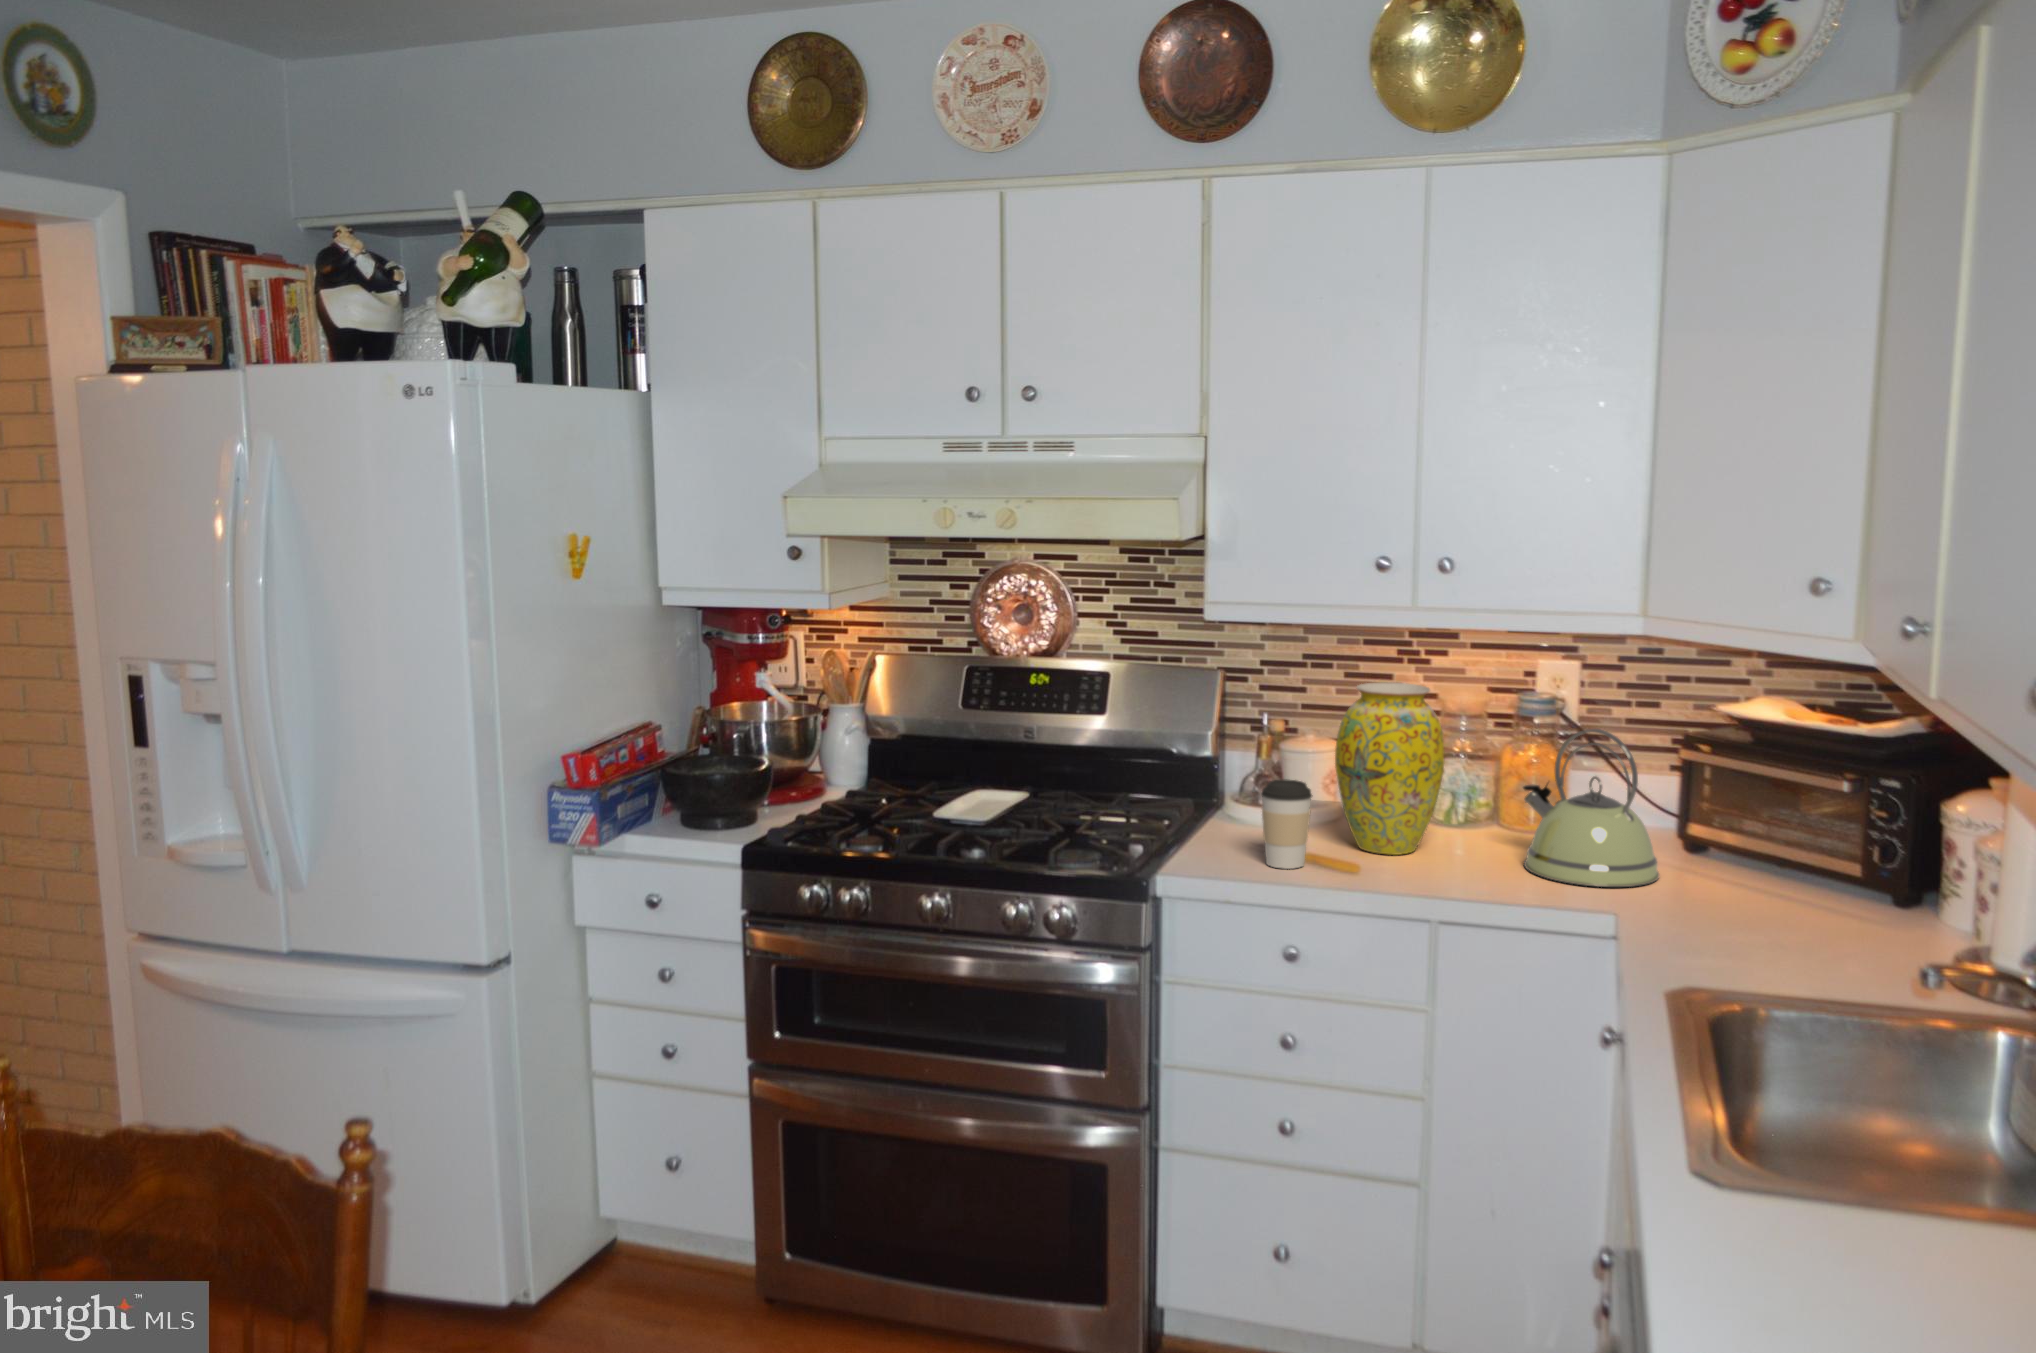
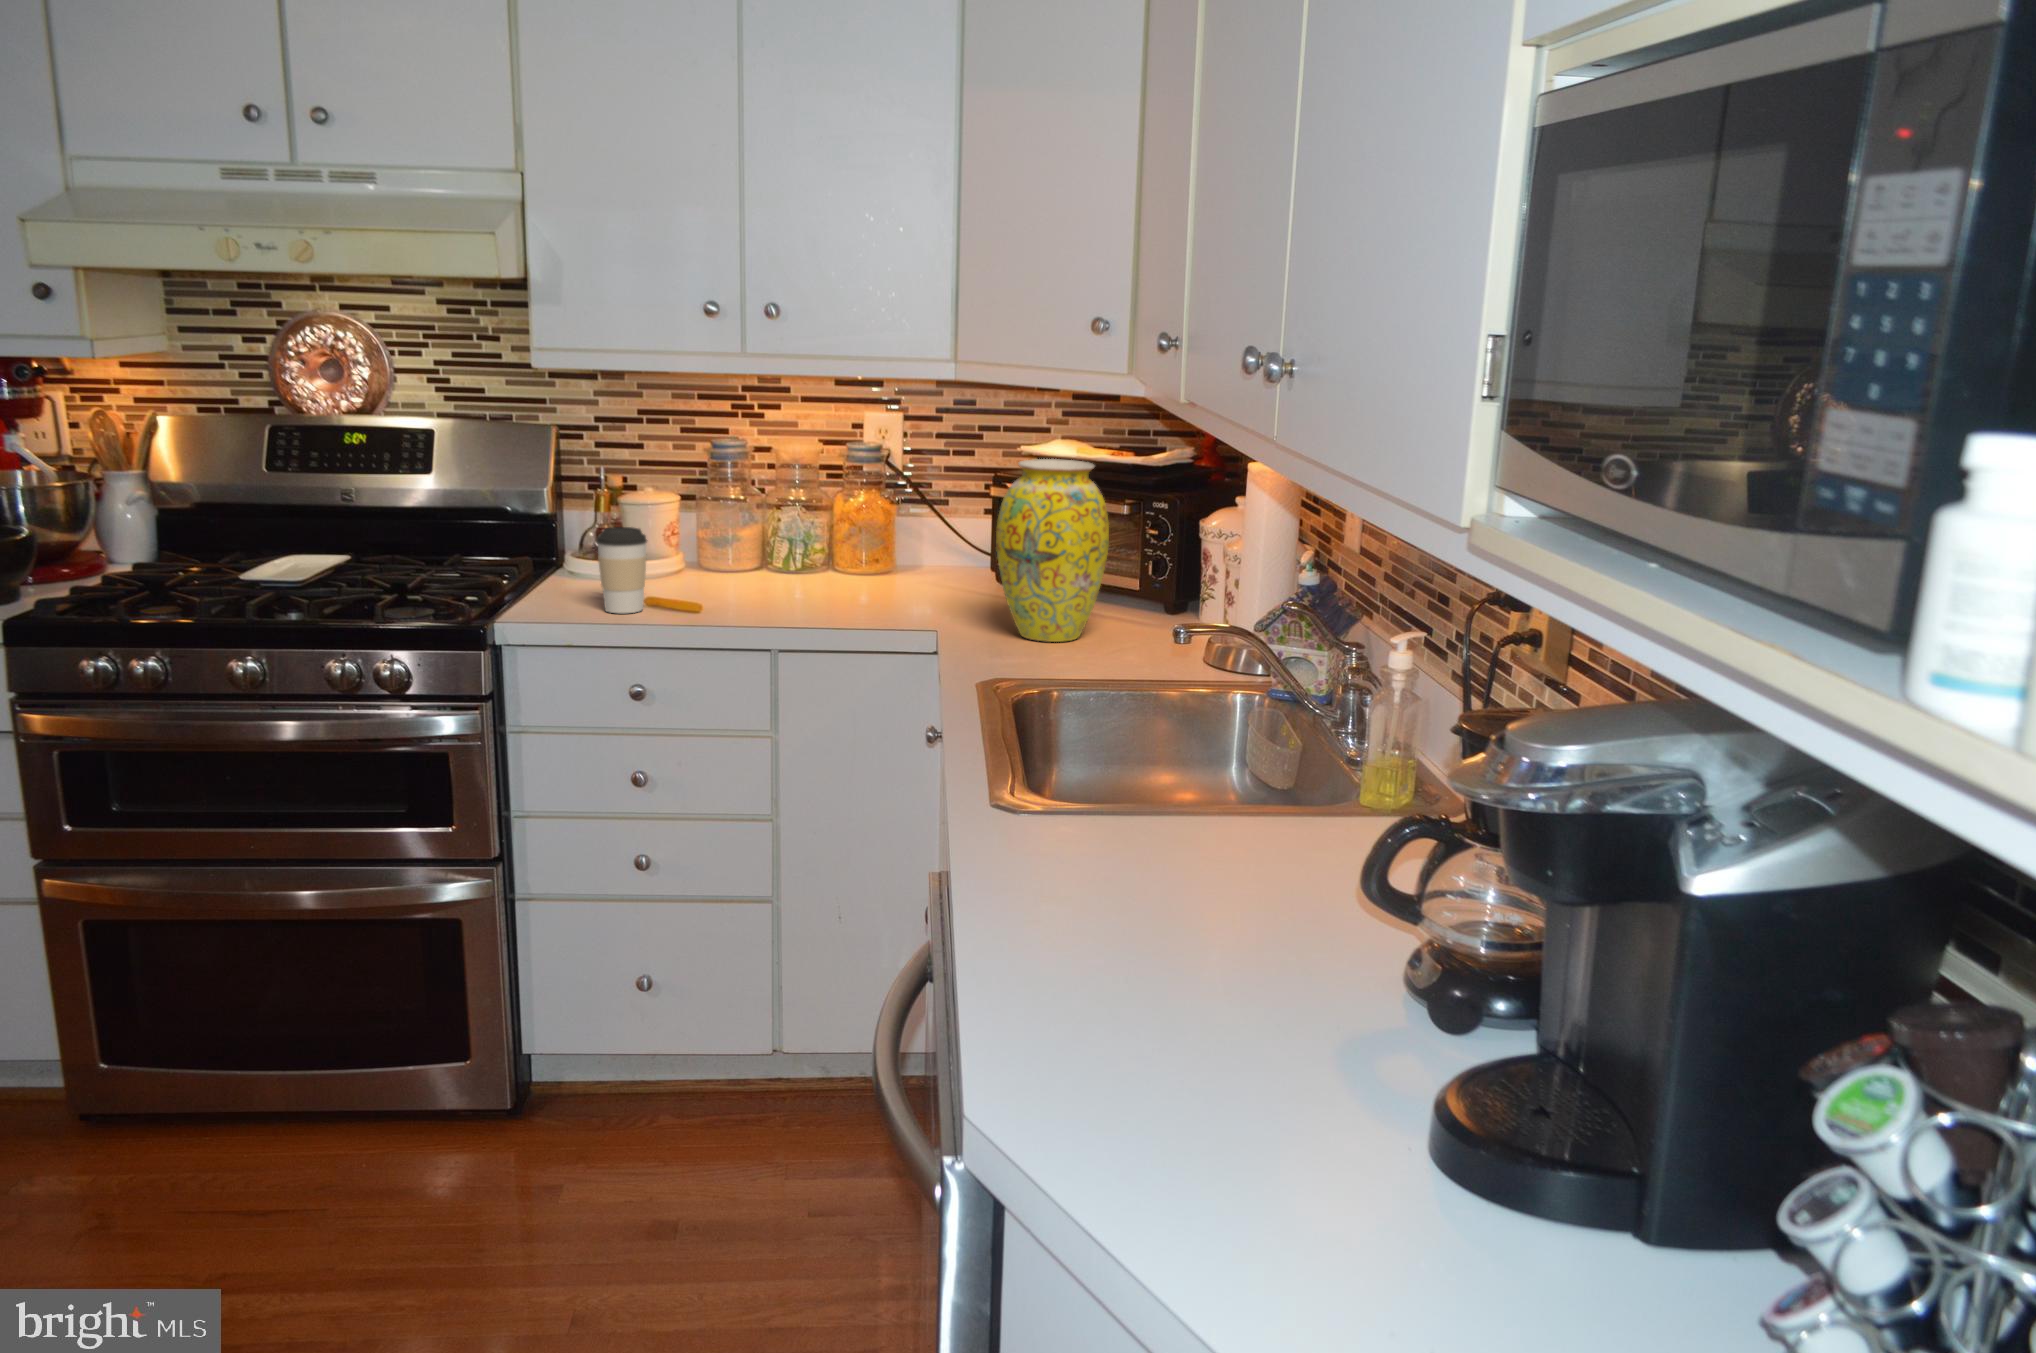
vase: present [1335,683,1445,855] -> present [996,459,1109,642]
kettle: present [1523,729,1659,887] -> none [848,469,966,612]

